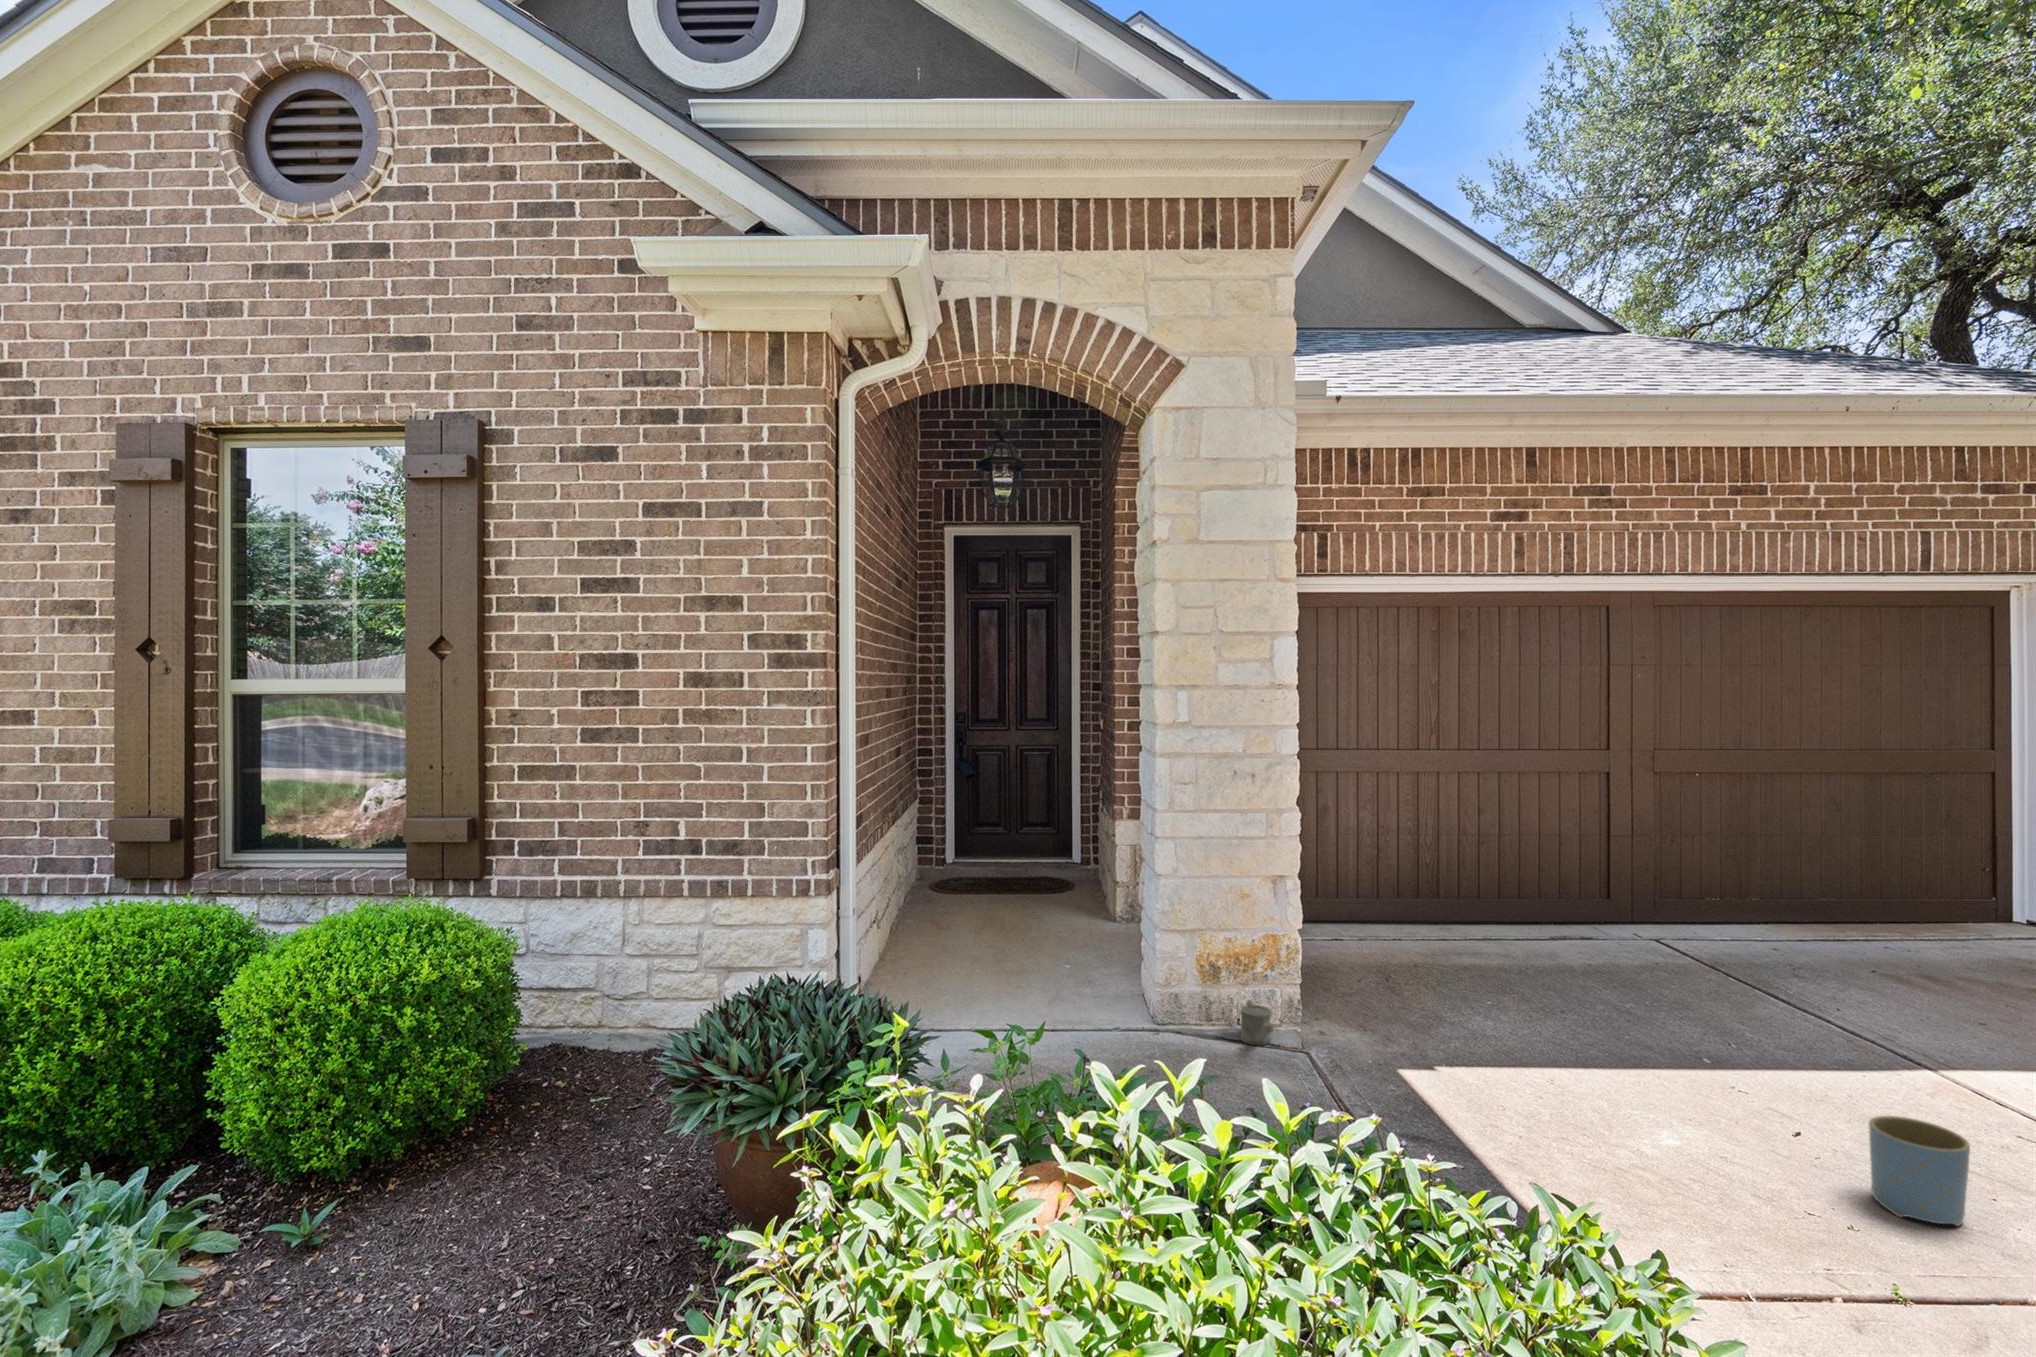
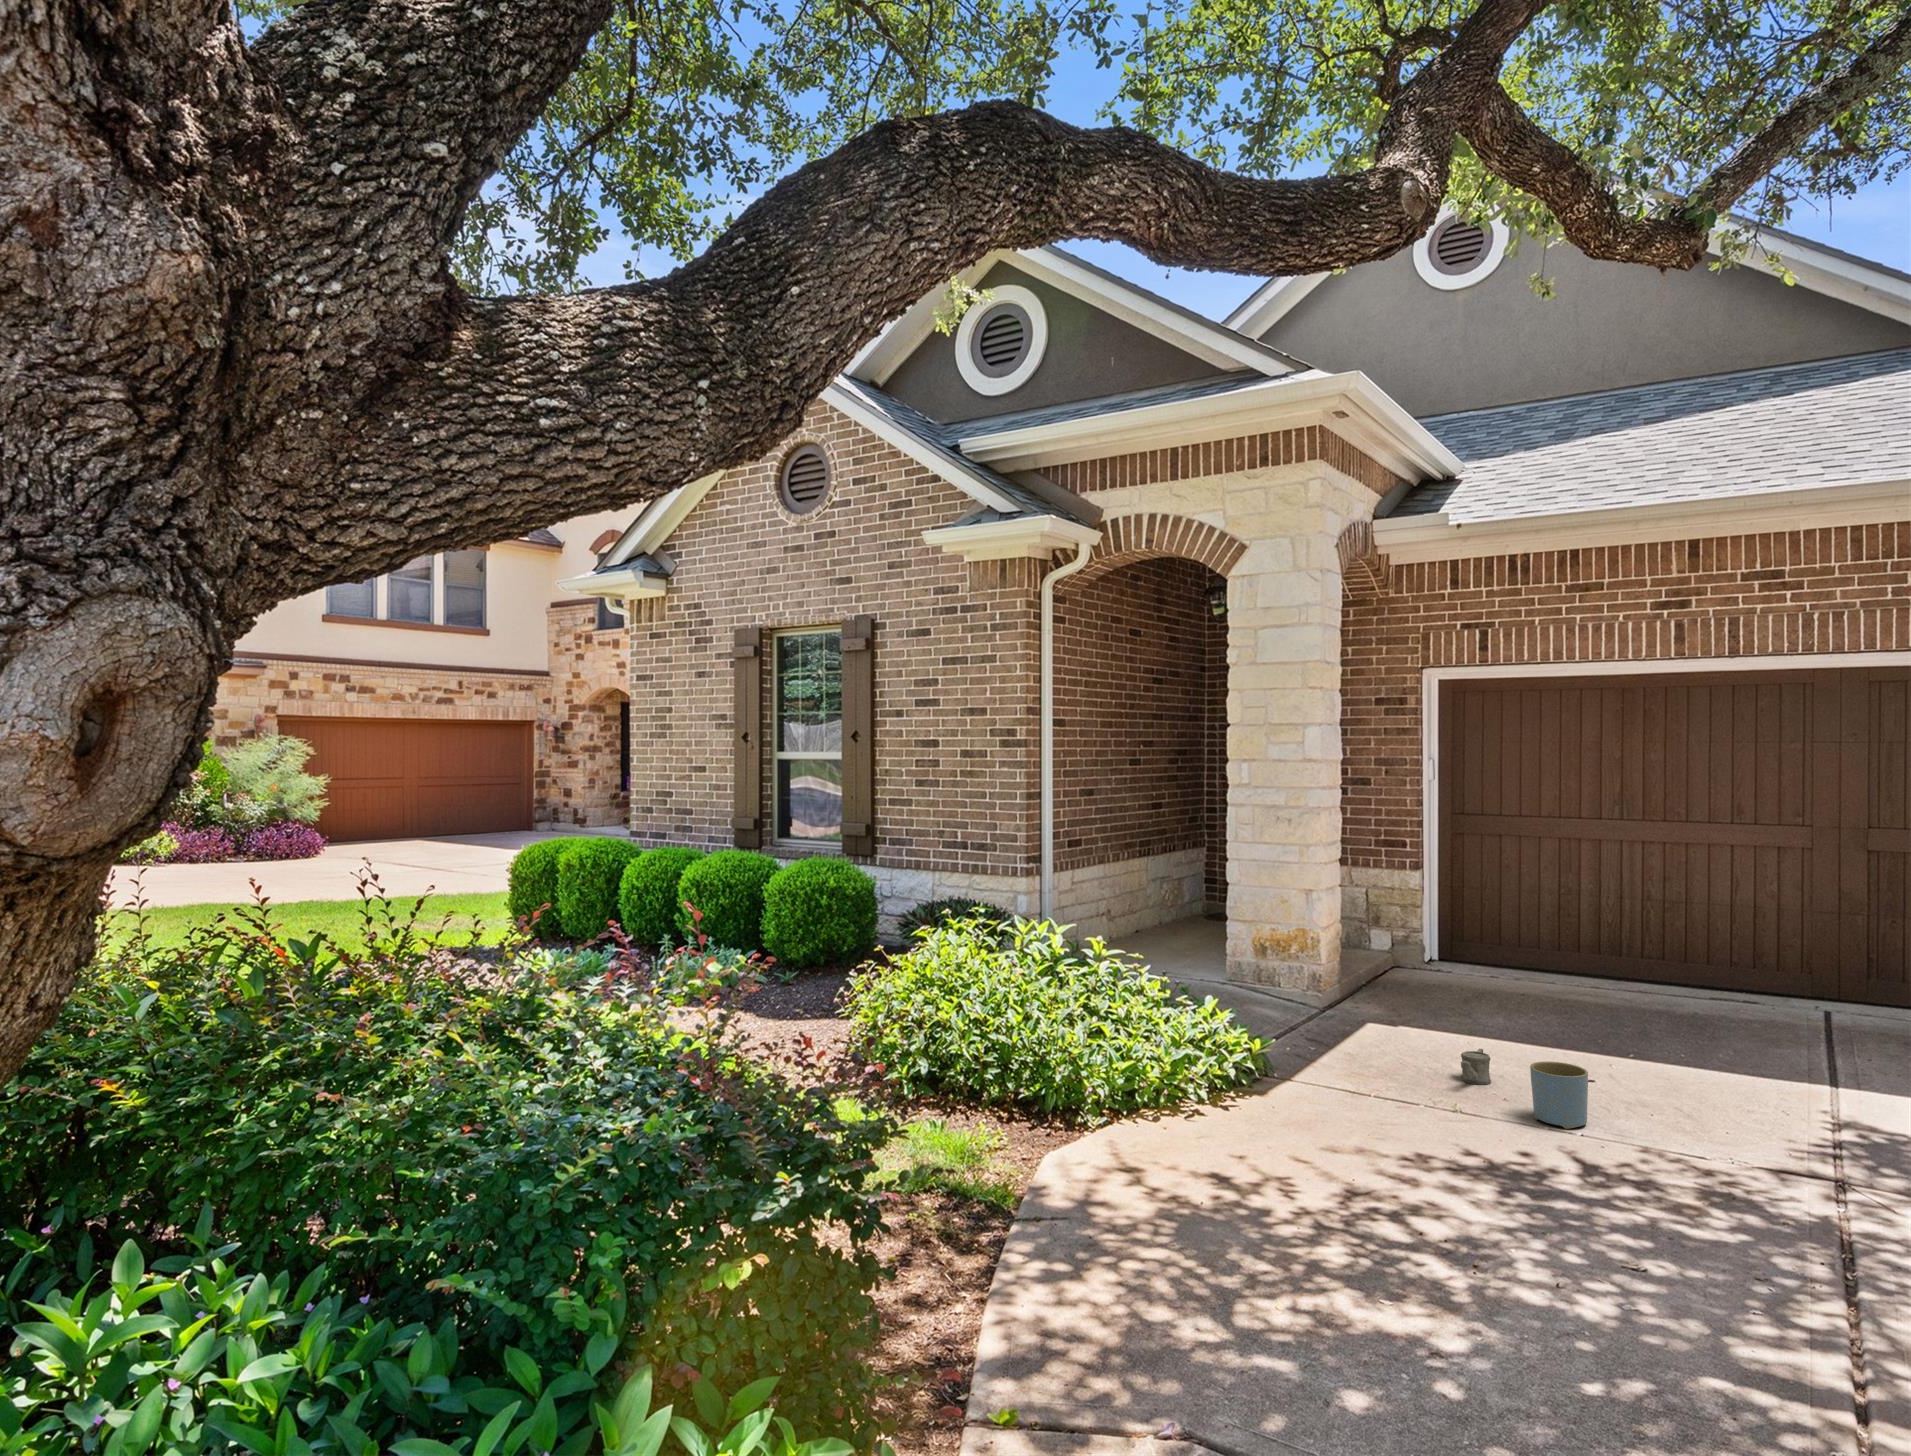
watering can: present [1240,1000,1274,1045] -> present [1461,1049,1491,1085]

